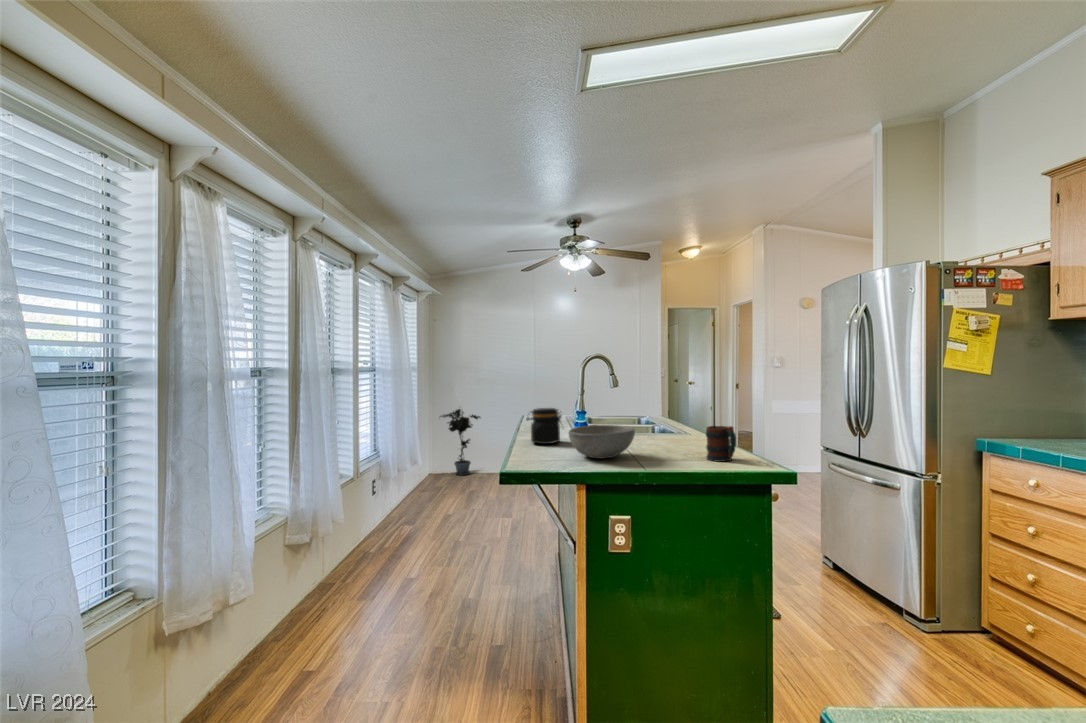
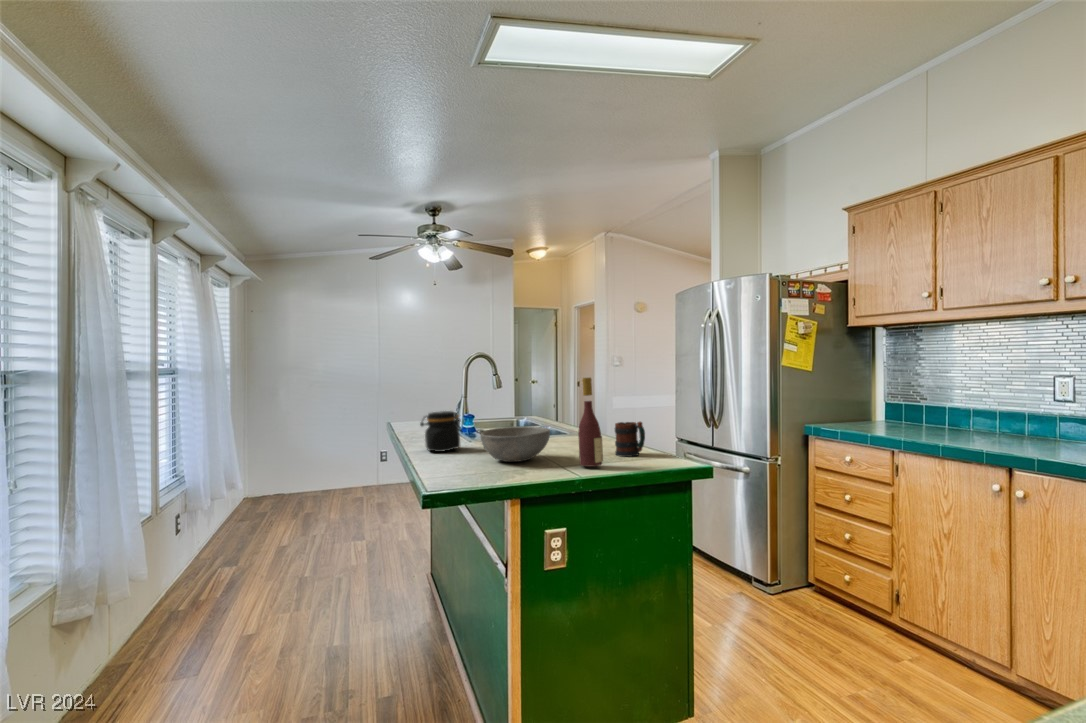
wine bottle: none [655,380,681,472] -> present [578,378,603,466]
potted plant: present [441,409,480,475] -> none [253,417,311,500]

